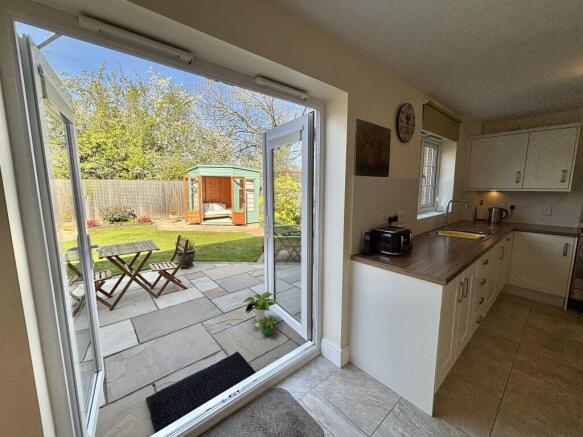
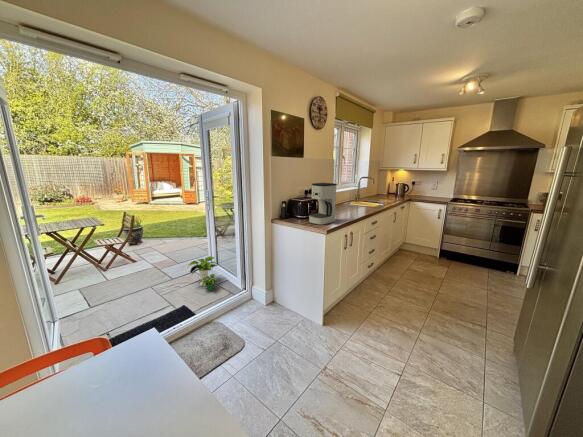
coffee maker: none [406,209,447,268] -> present [309,183,337,225]

